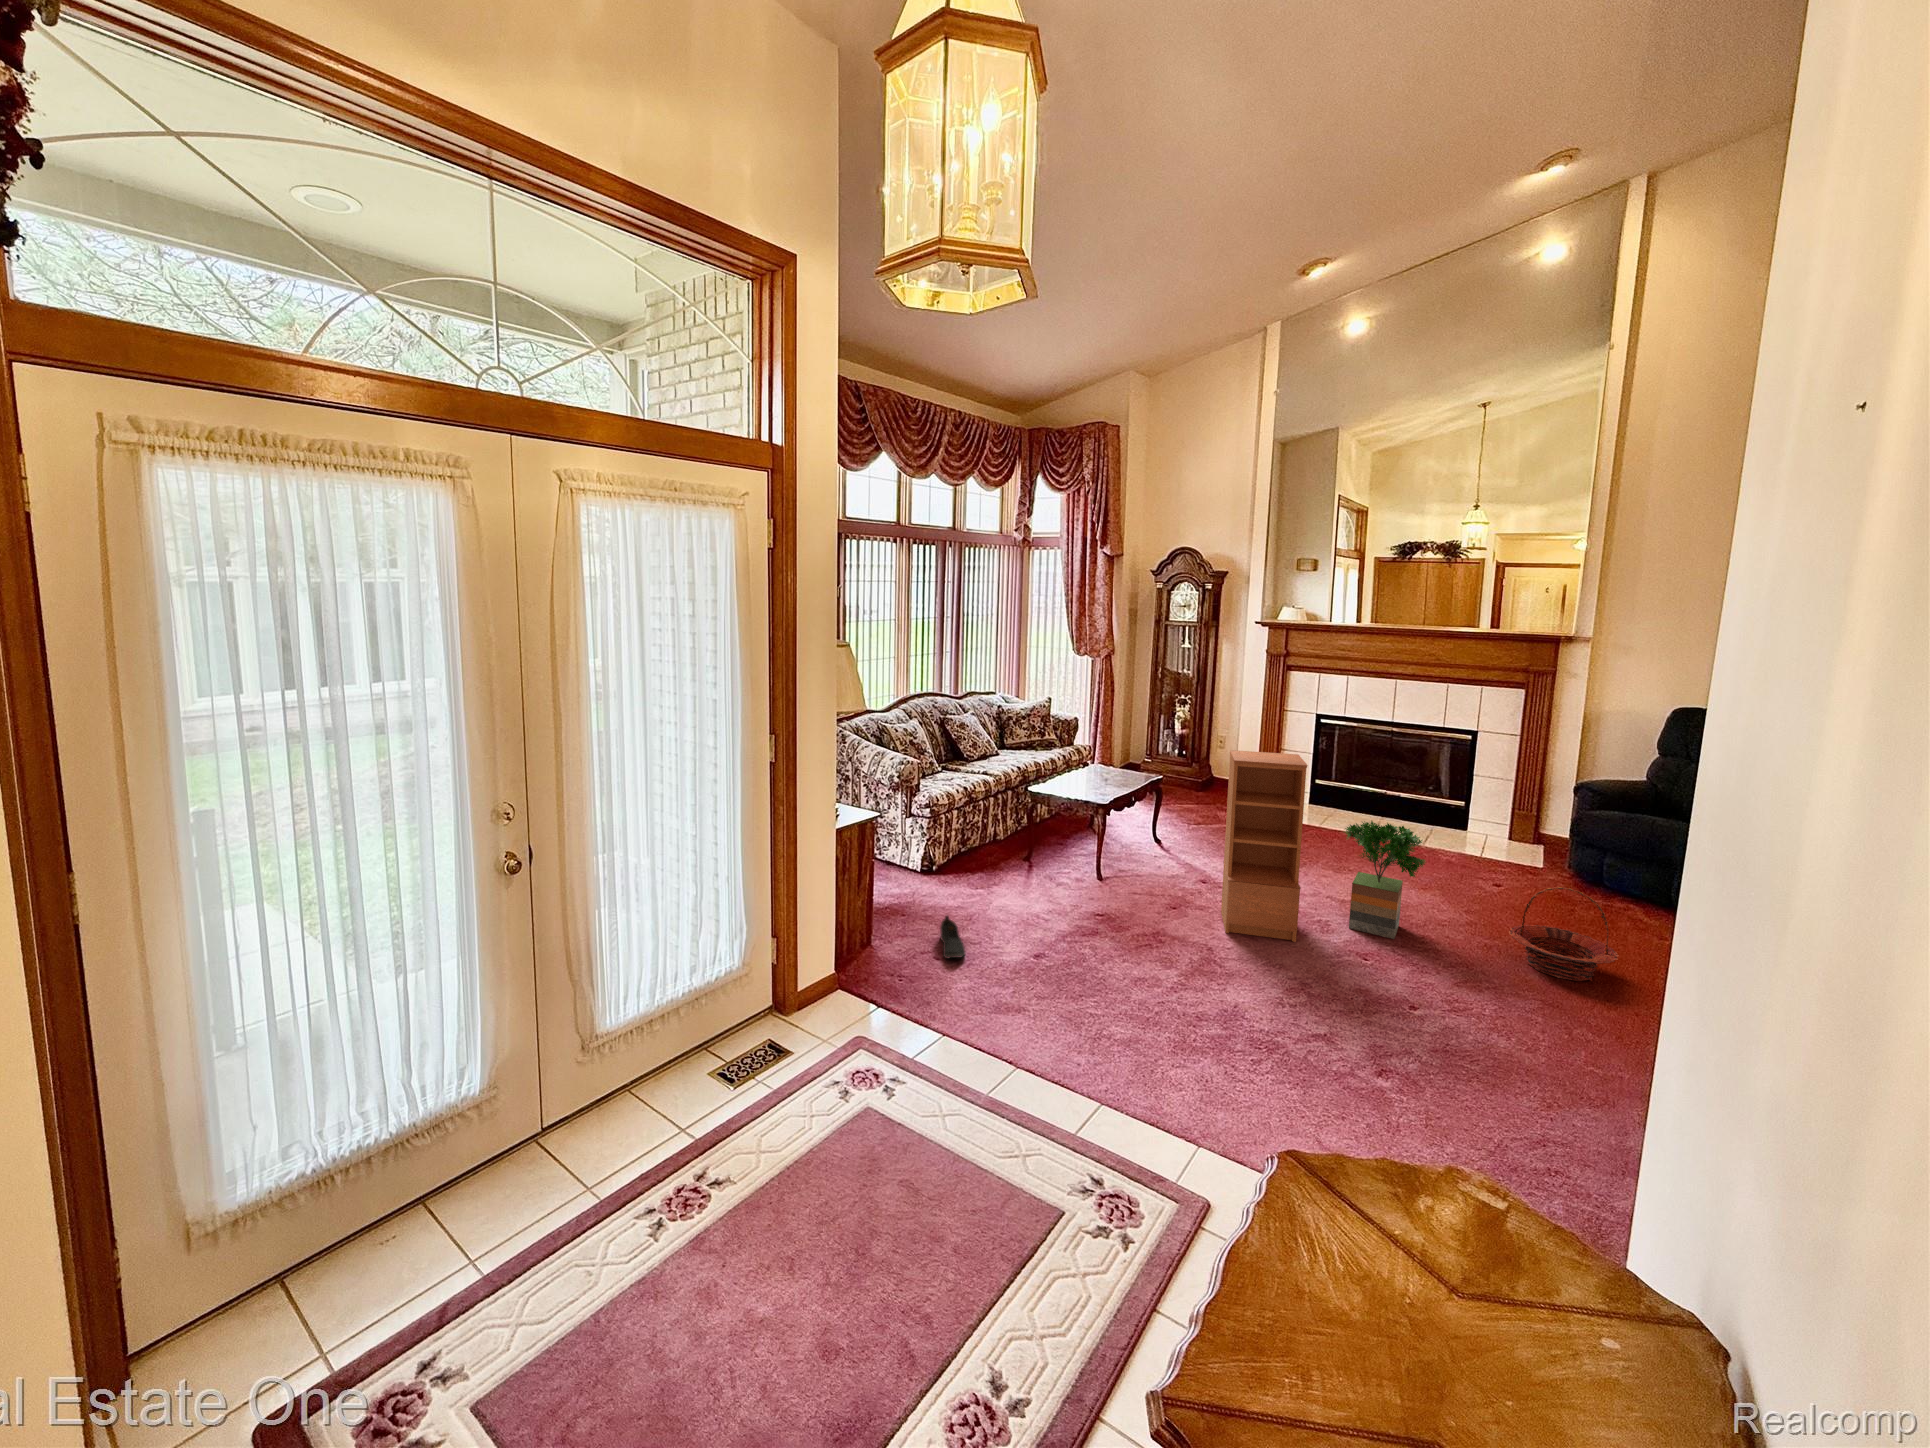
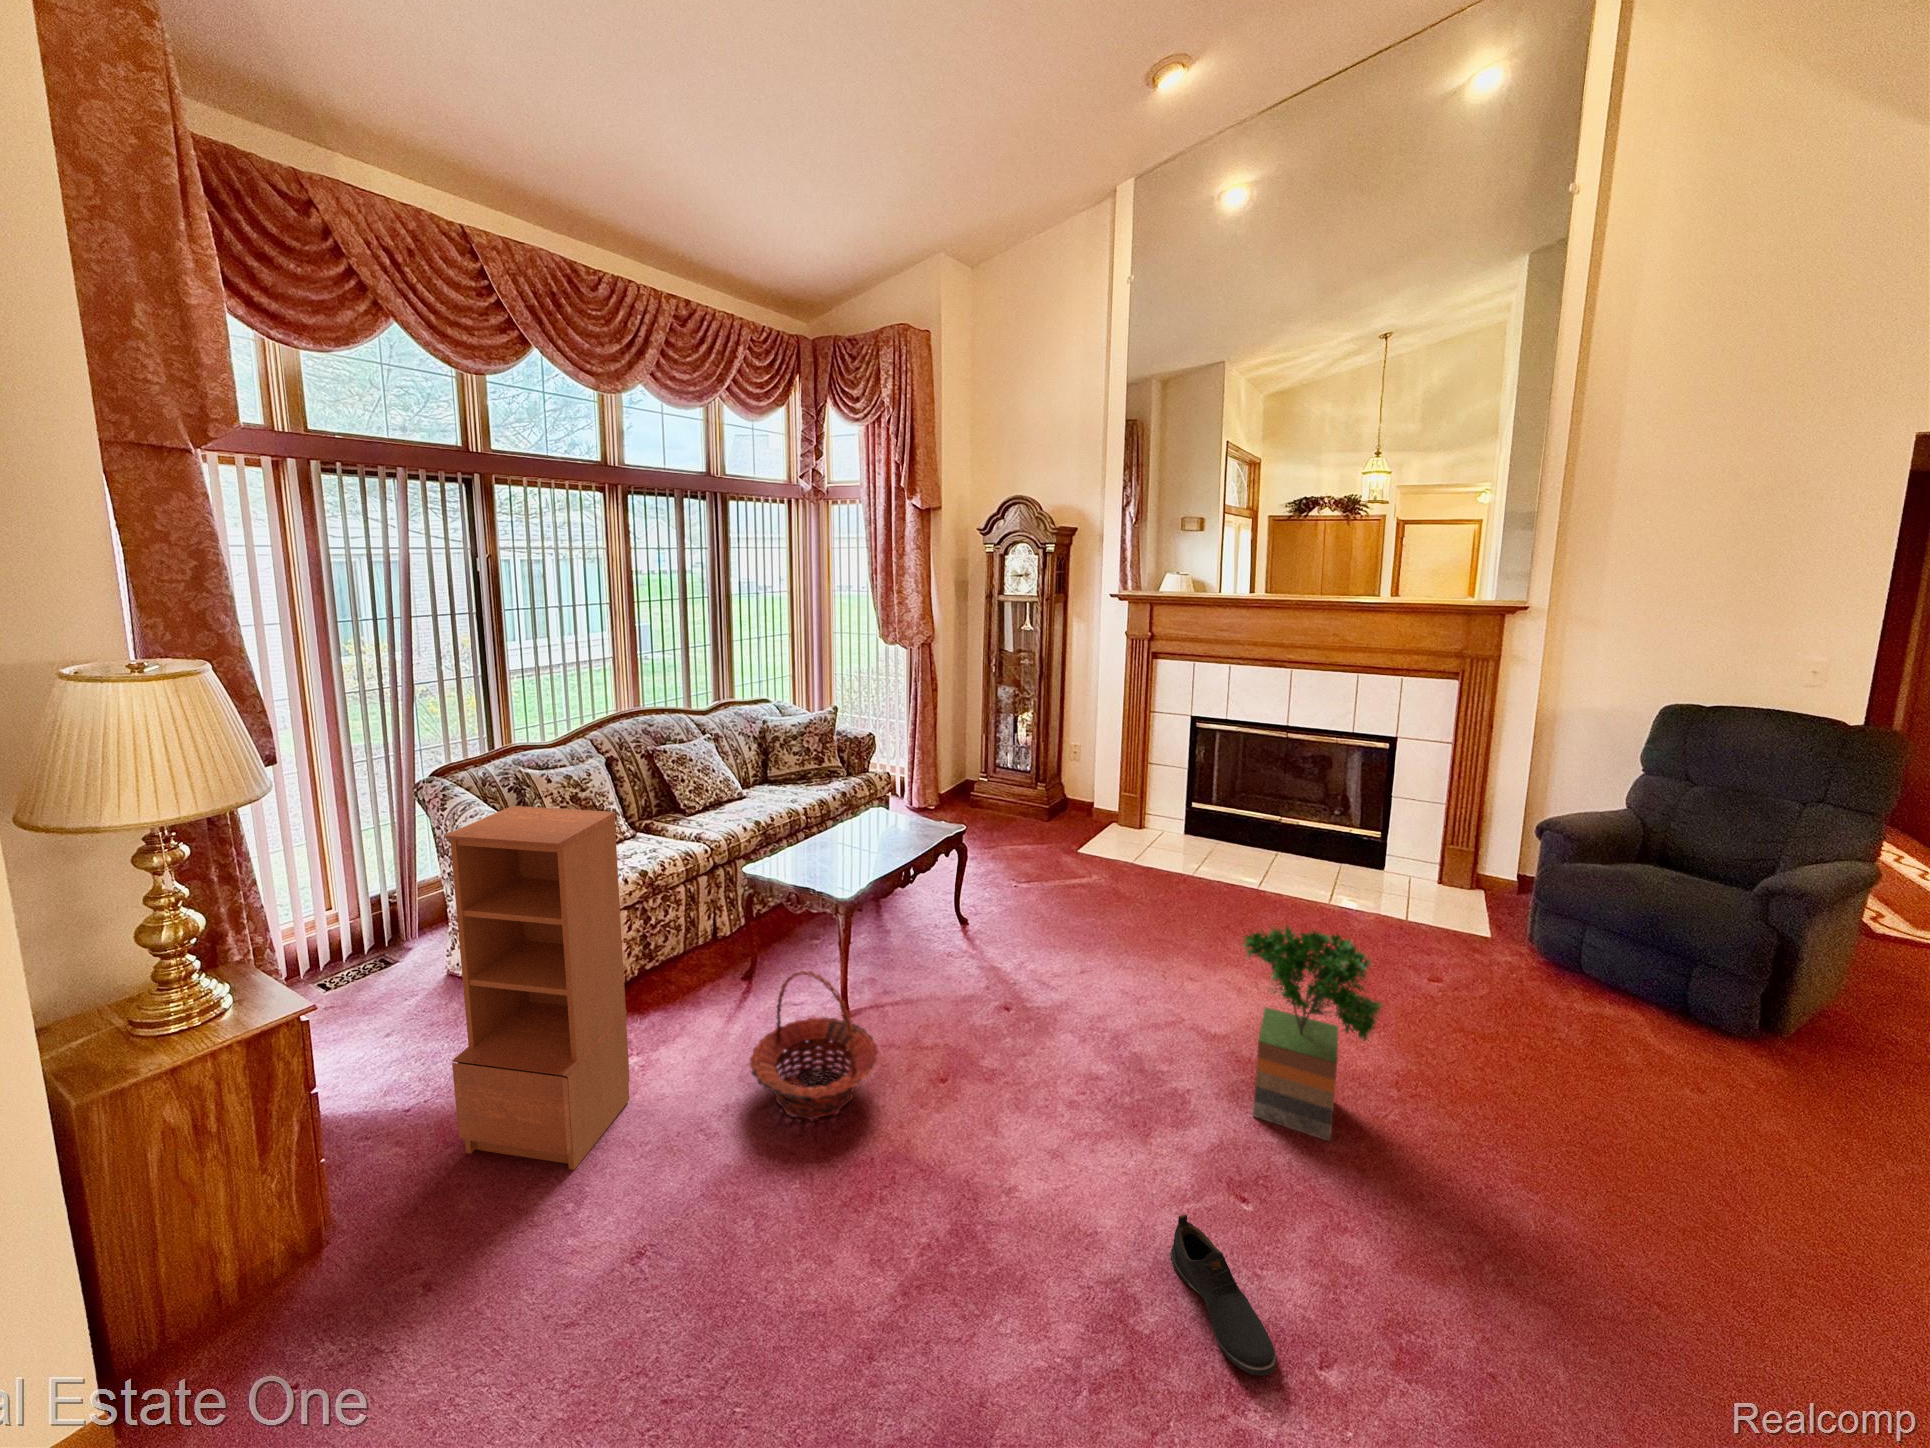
bookcase: present [1221,750,1308,942] -> present [444,806,630,1170]
basket: present [1509,887,1619,981] -> present [749,971,878,1119]
shoe: present [940,916,966,958] -> present [1170,1214,1276,1376]

